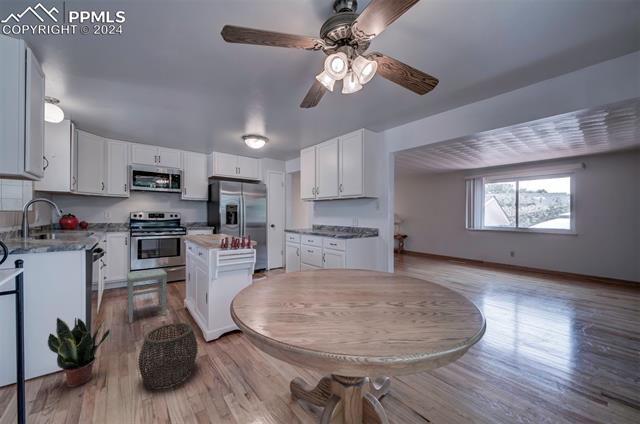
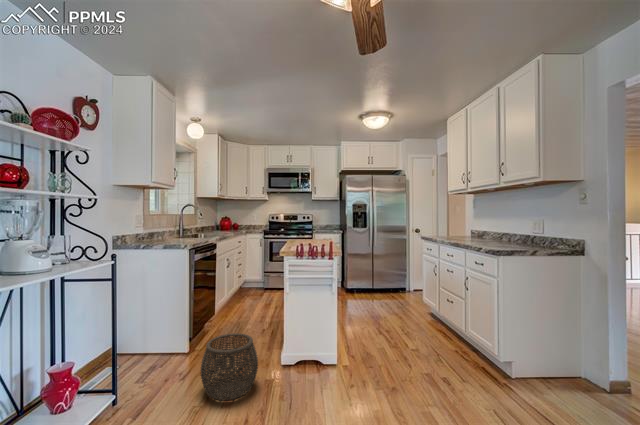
stool: present [126,269,167,323] -> none [239,273,275,324]
potted plant: present [48,318,110,387] -> none [152,305,197,371]

